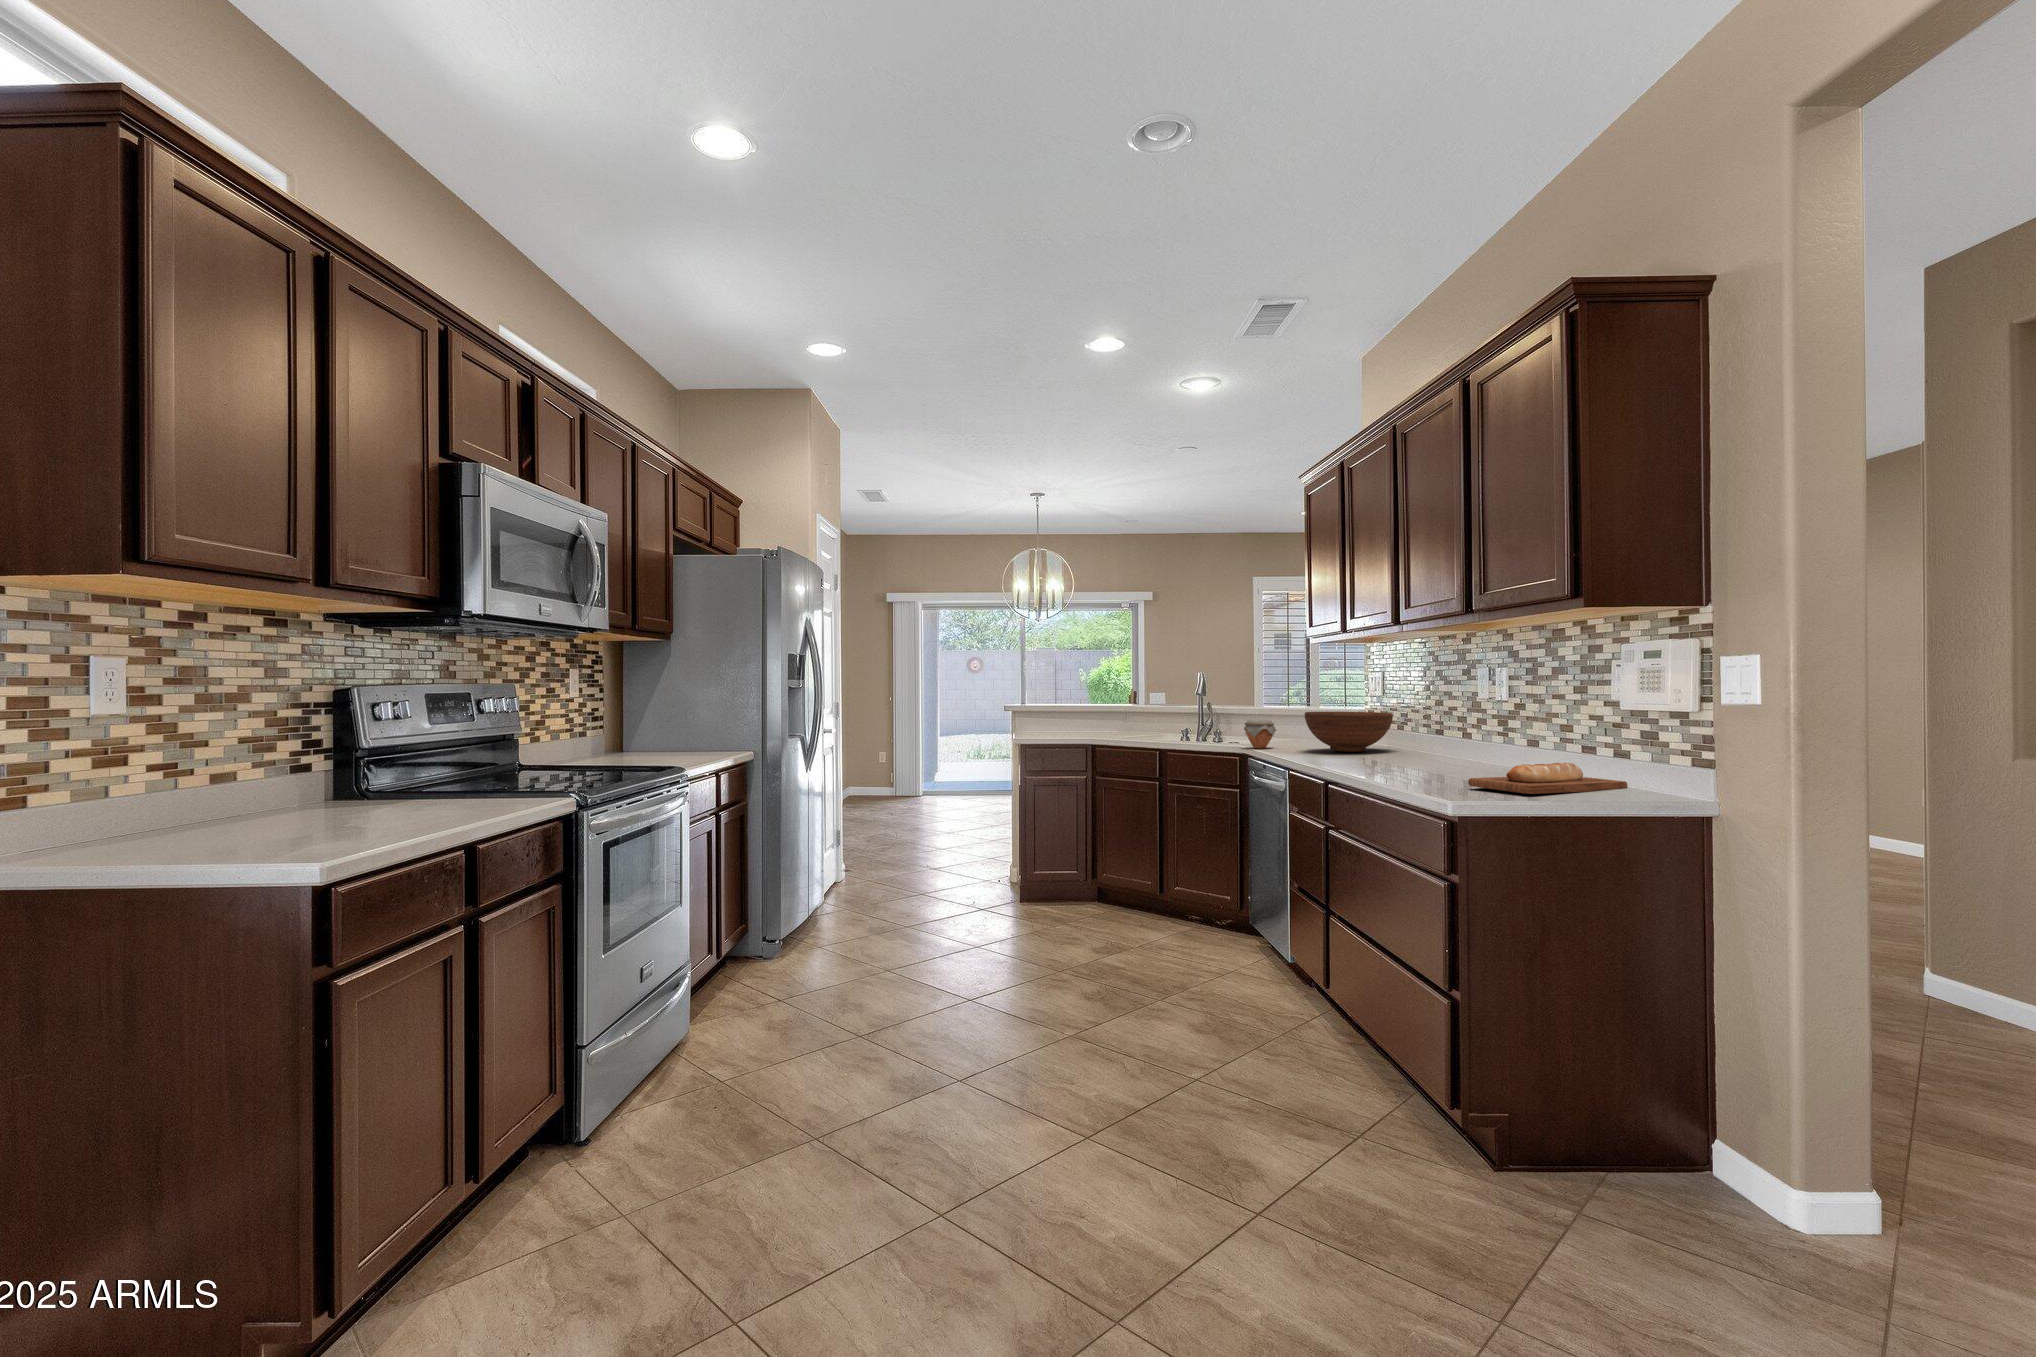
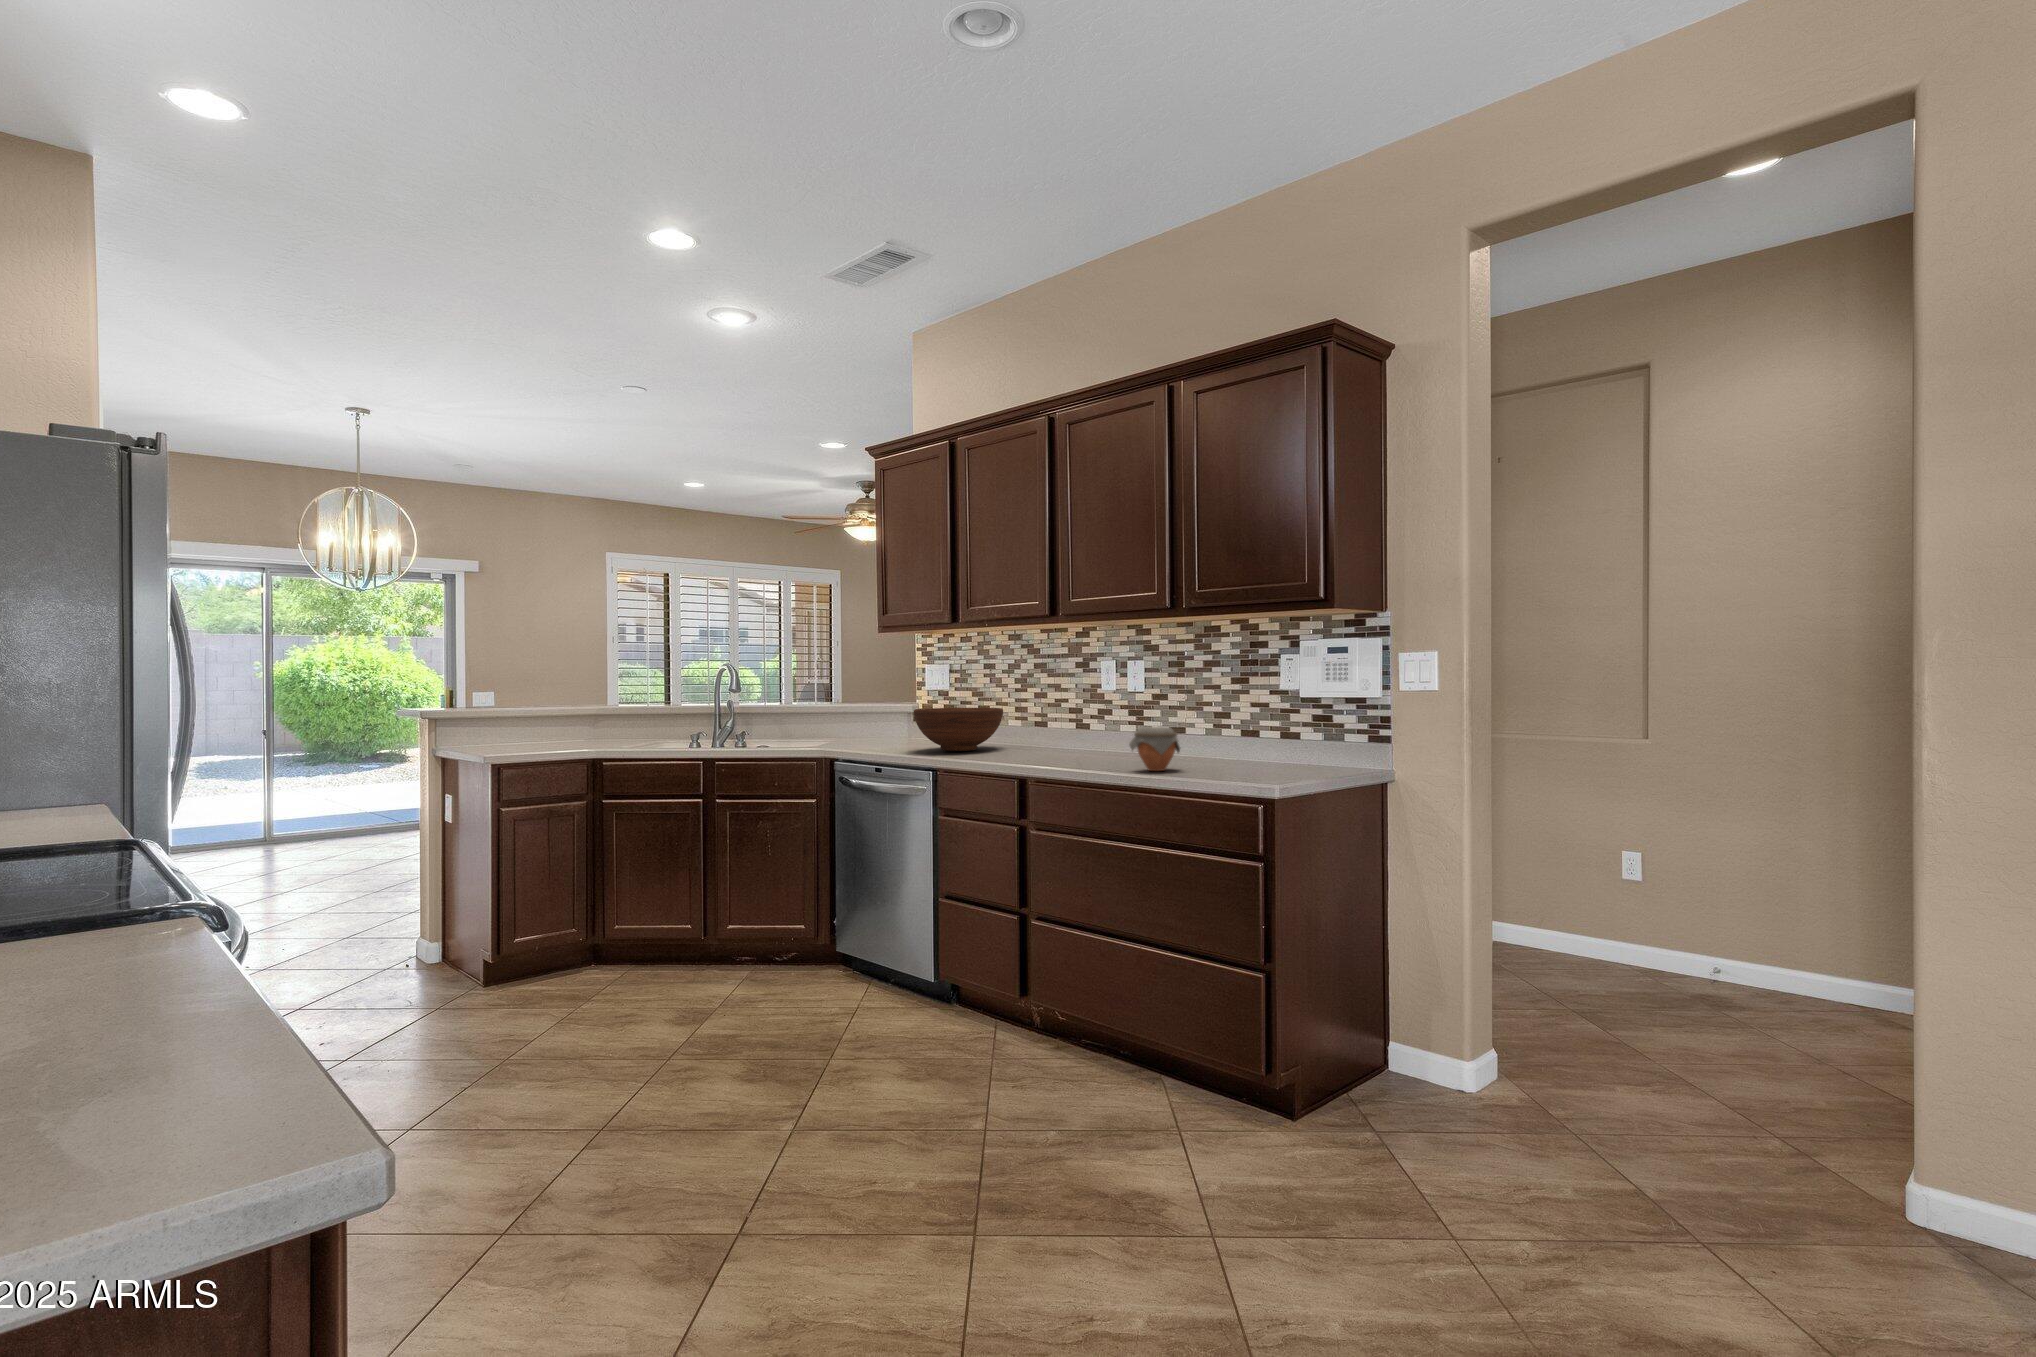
jar: present [1244,719,1276,749] -> present [1129,726,1180,771]
bread loaf: present [1468,763,1627,794] -> none [1224,746,1315,775]

